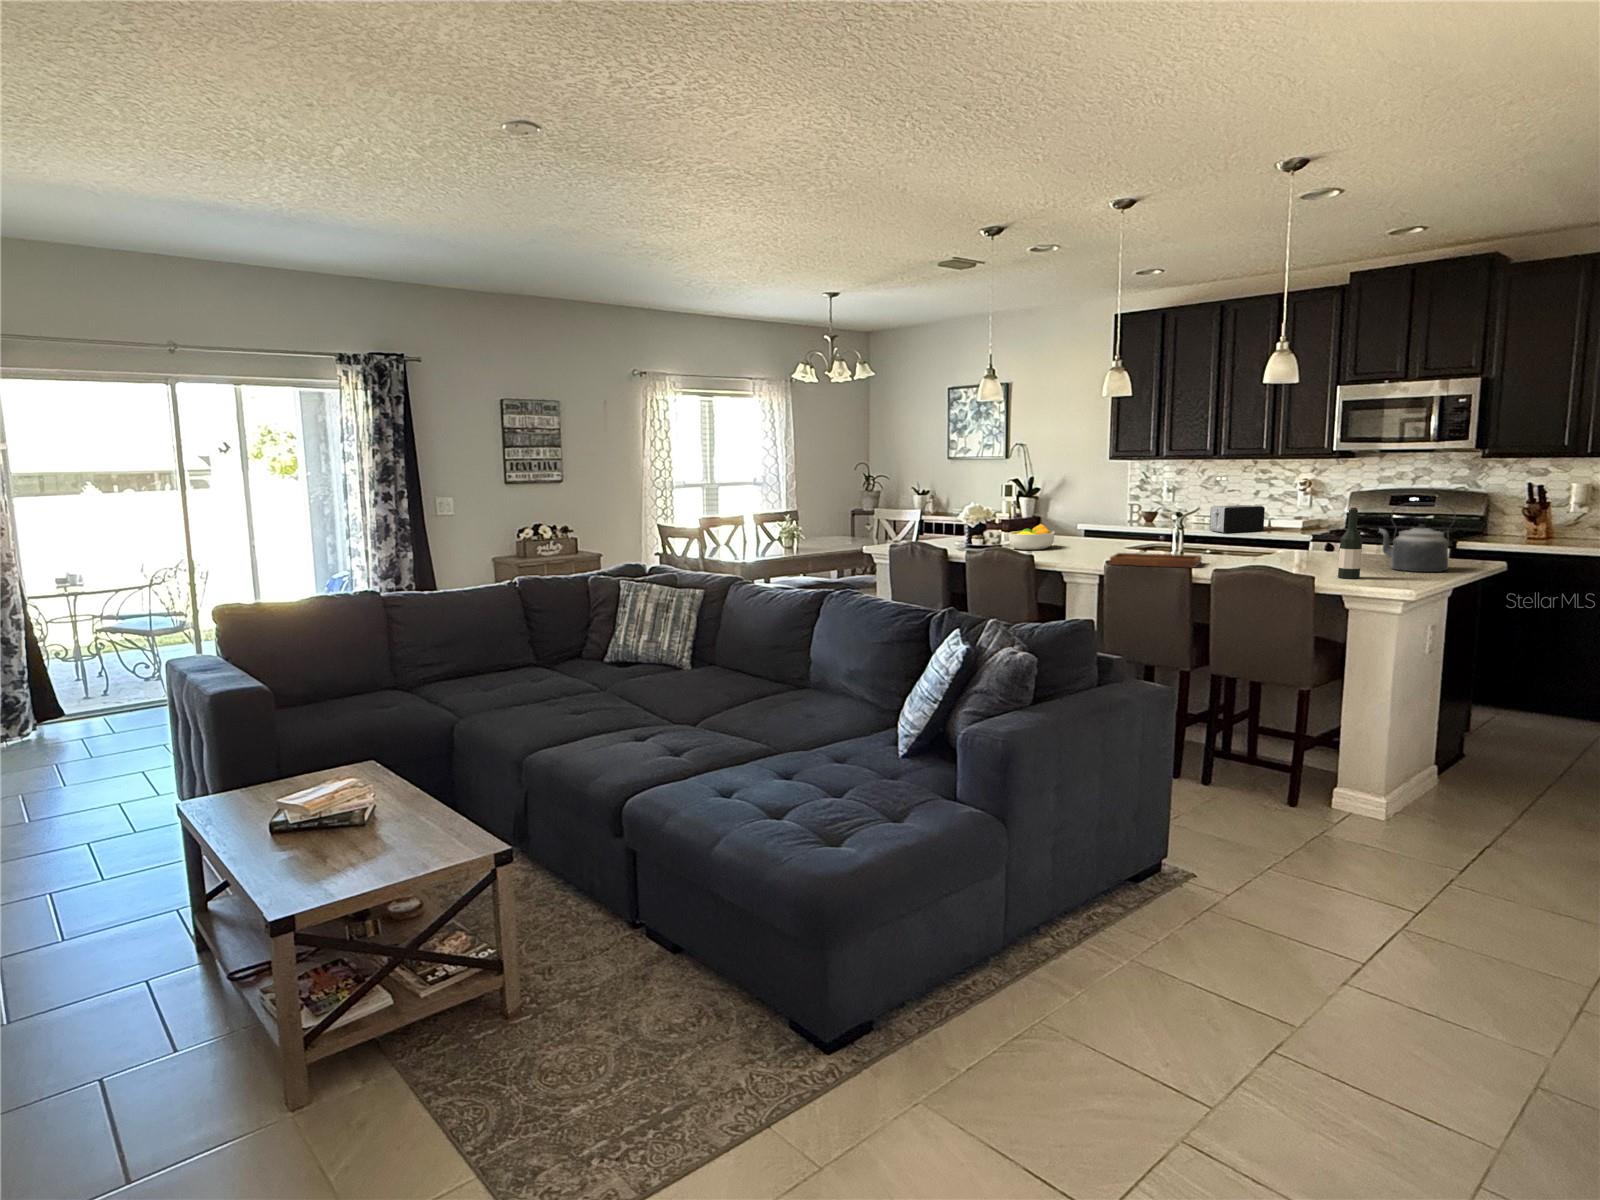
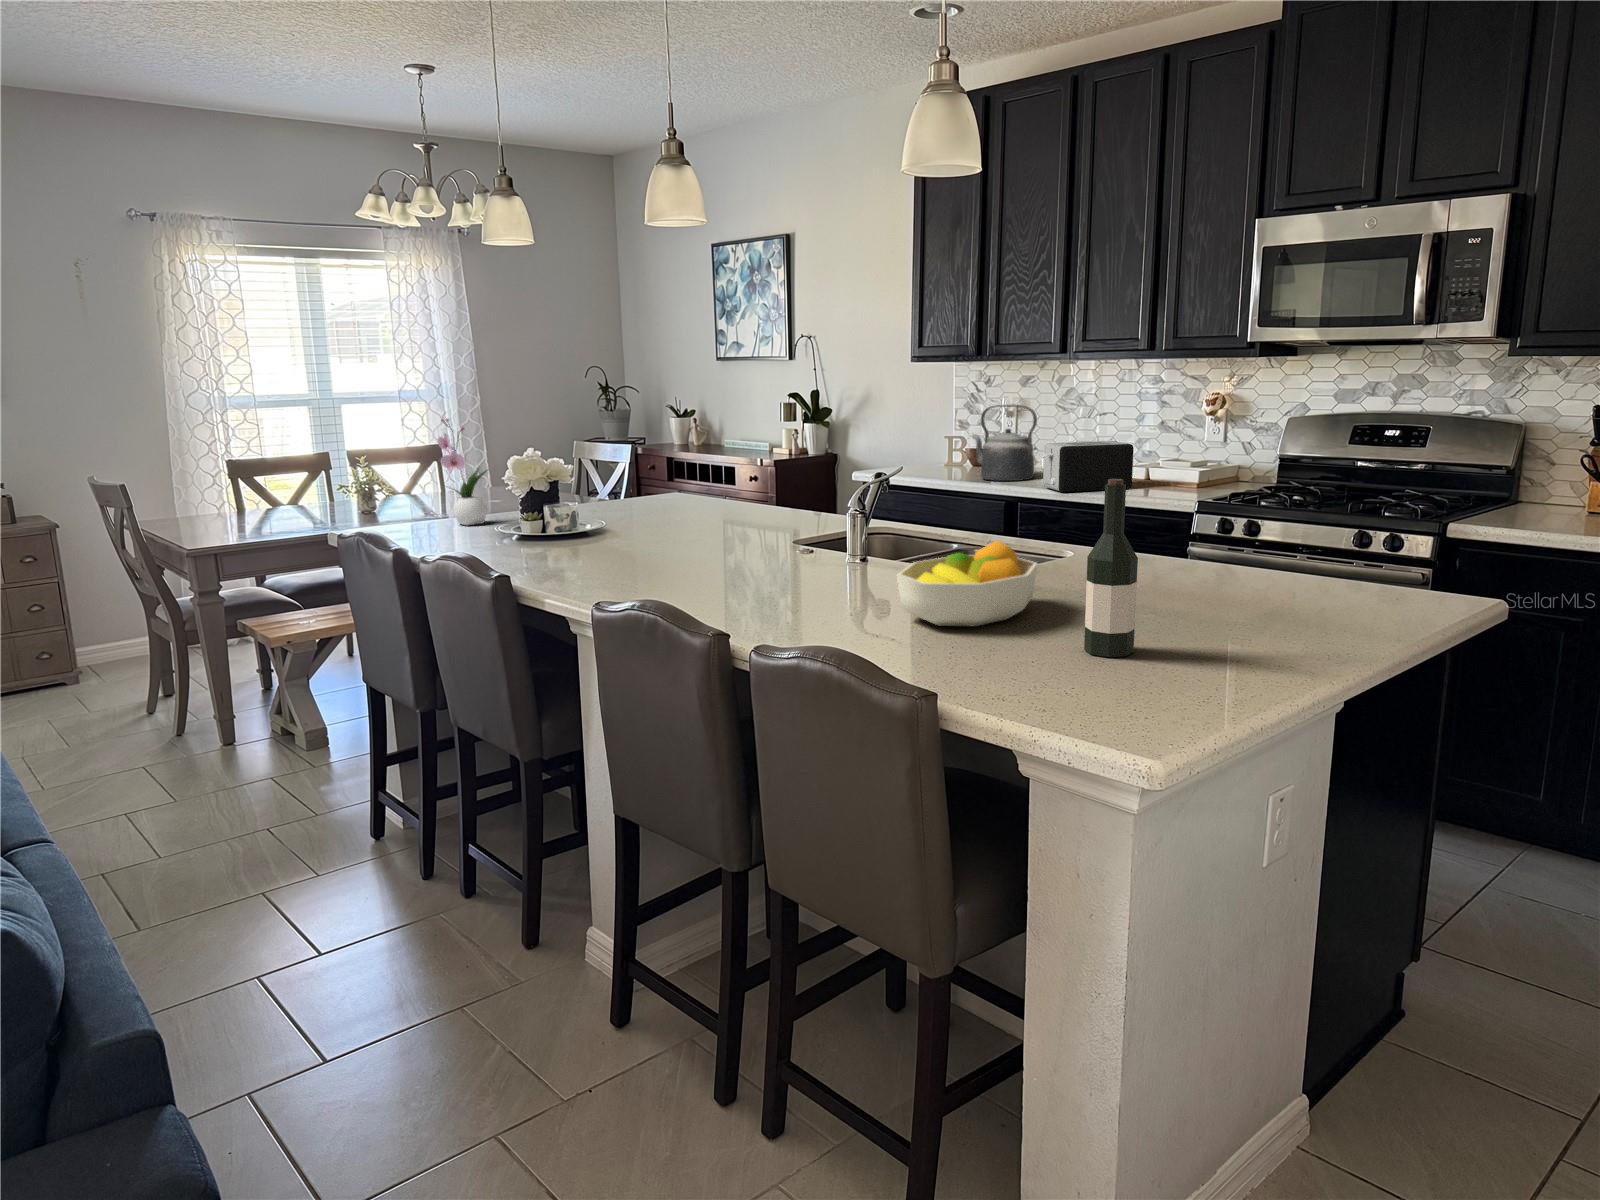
flower arrangement: none [905,490,931,547] -> present [437,419,488,525]
kettle: present [1379,503,1456,572] -> present [972,405,1037,481]
fruit bowl: present [1009,524,1055,550] -> present [897,540,1037,626]
tray: present [1110,536,1202,568] -> none [678,525,873,602]

